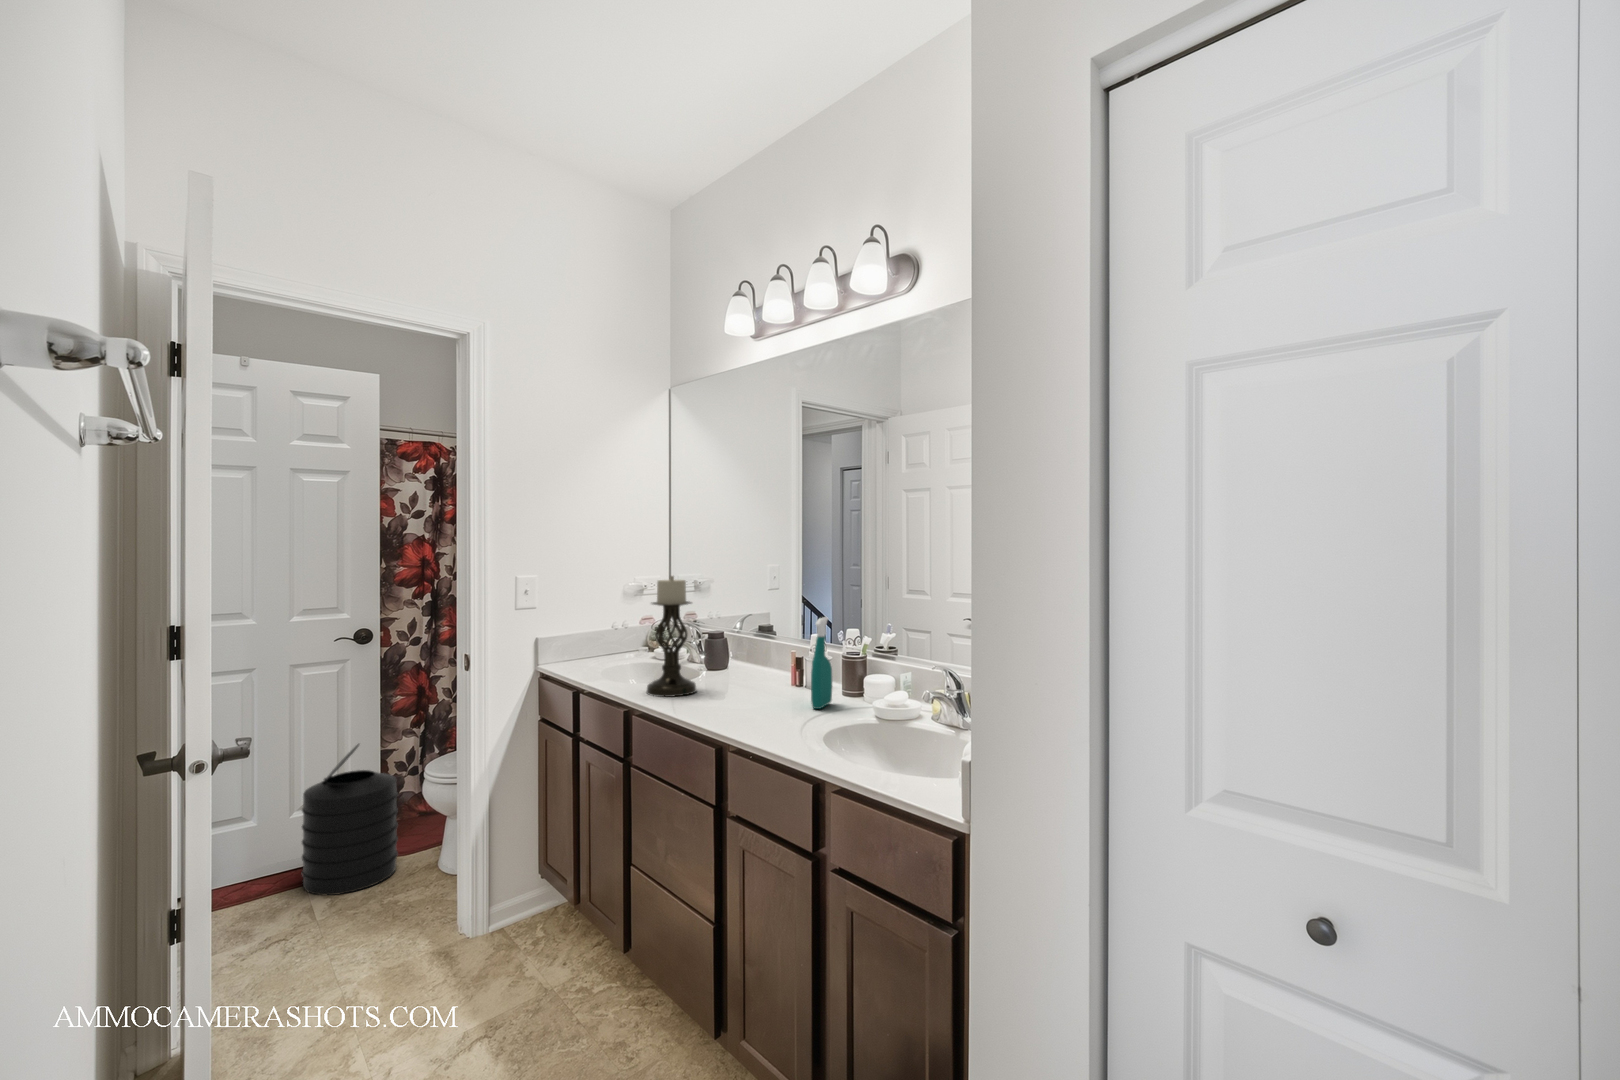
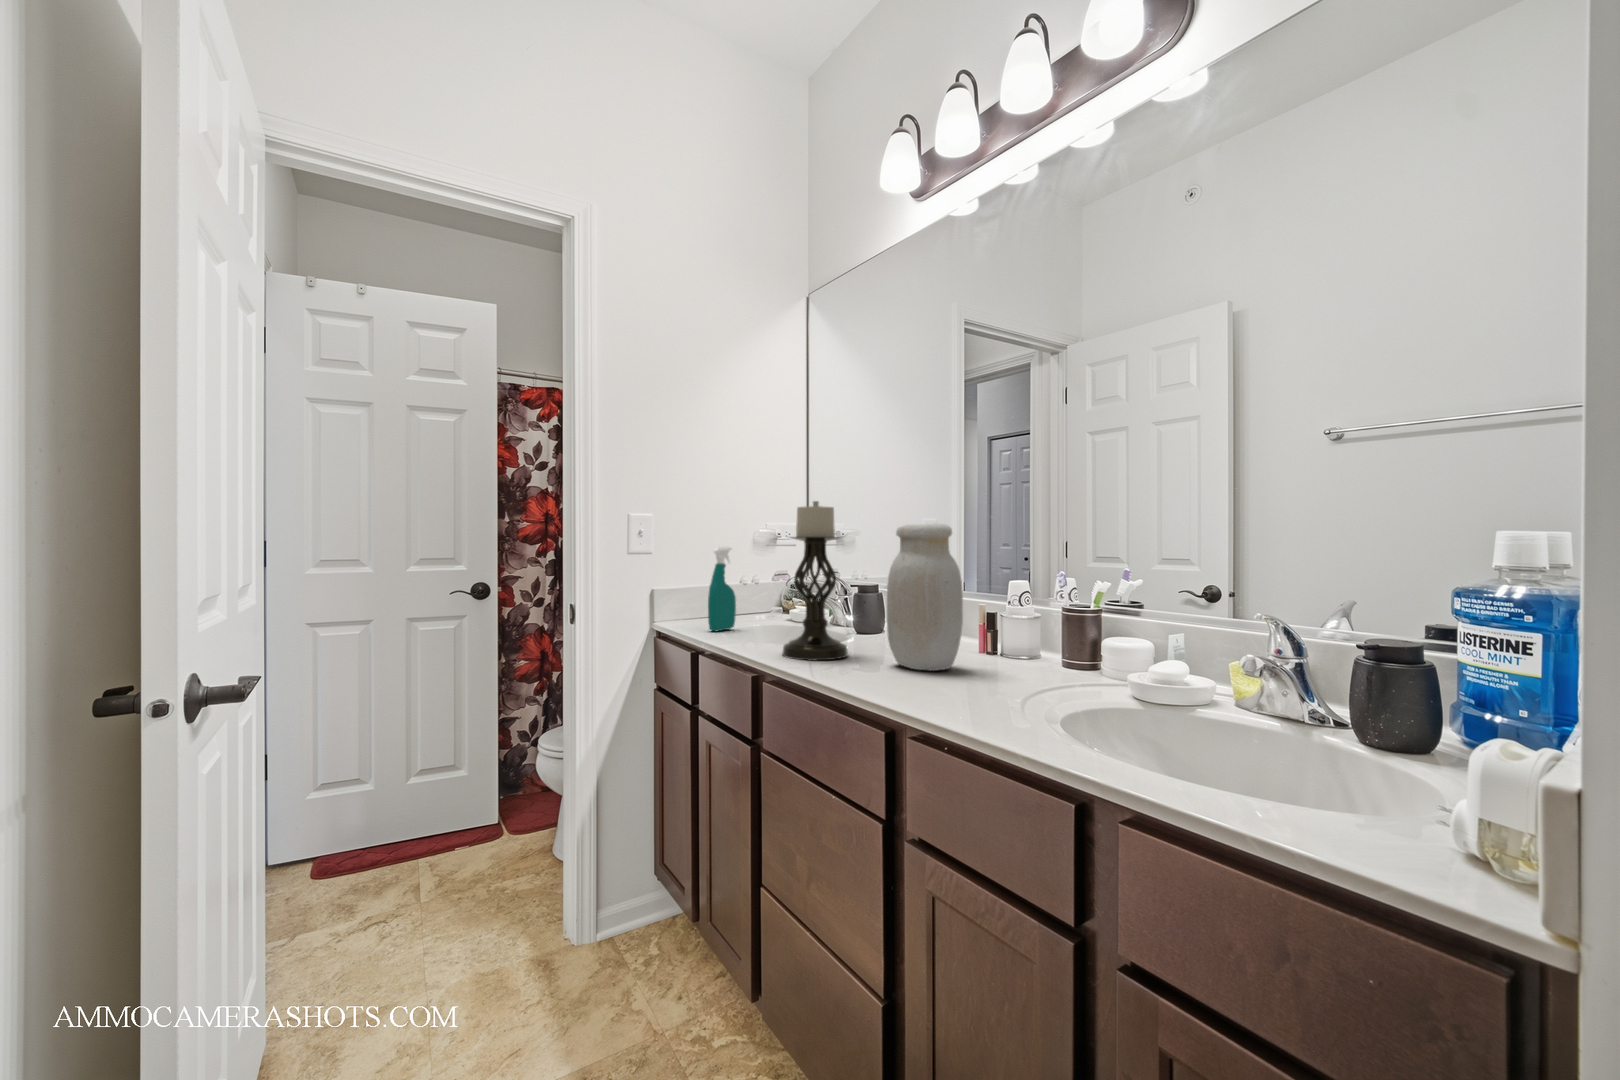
jar: none [724,596,778,702] -> present [887,523,963,671]
spray bottle: present [811,617,832,709] -> present [708,546,736,631]
trash can: present [302,744,398,895] -> none [410,708,511,876]

